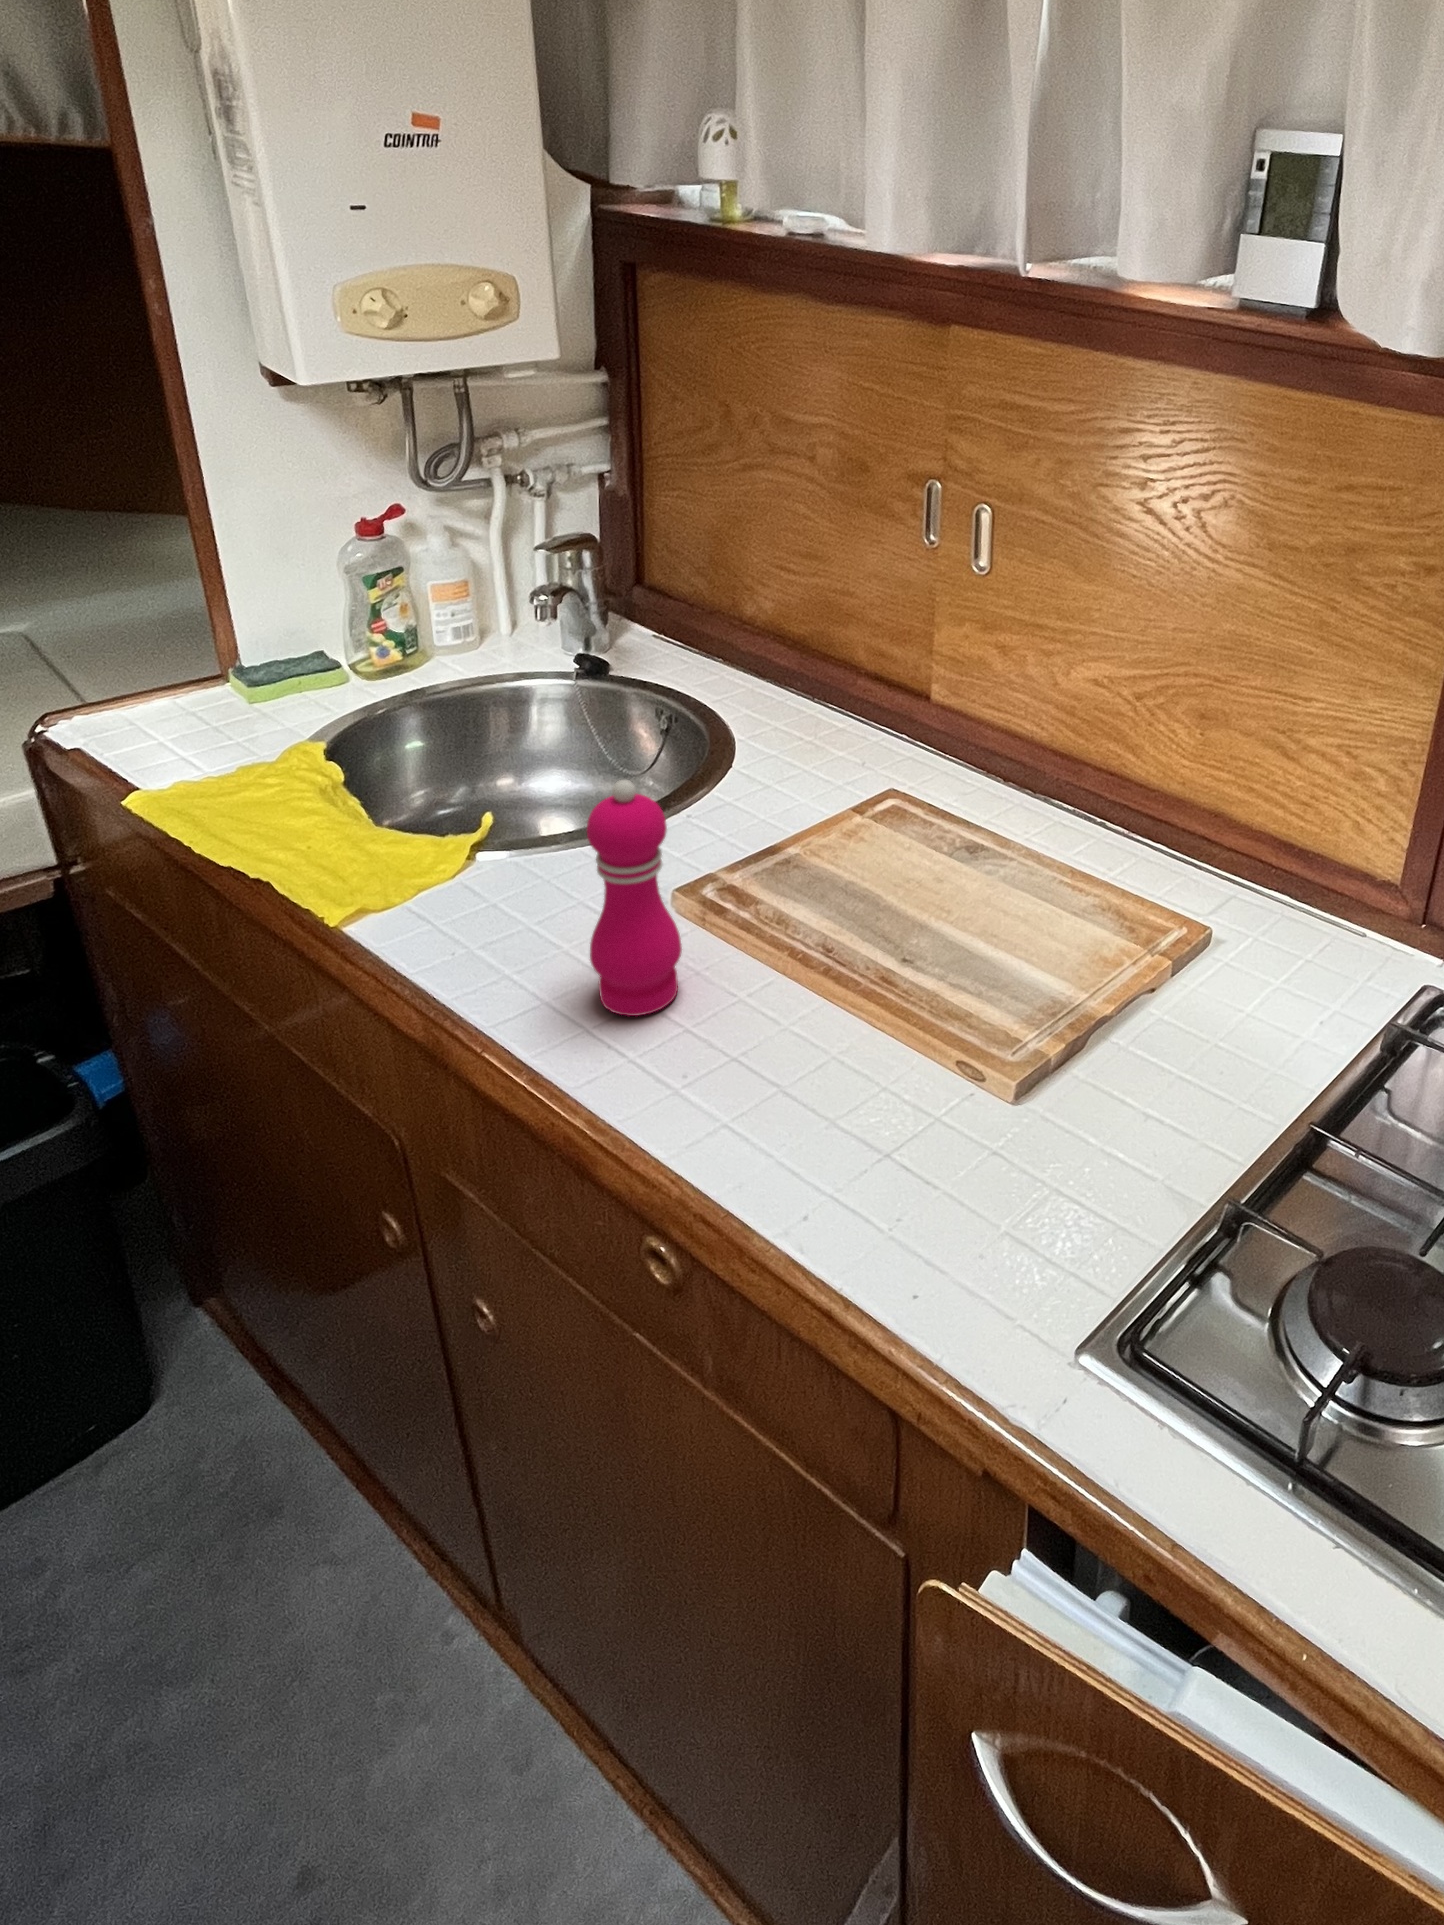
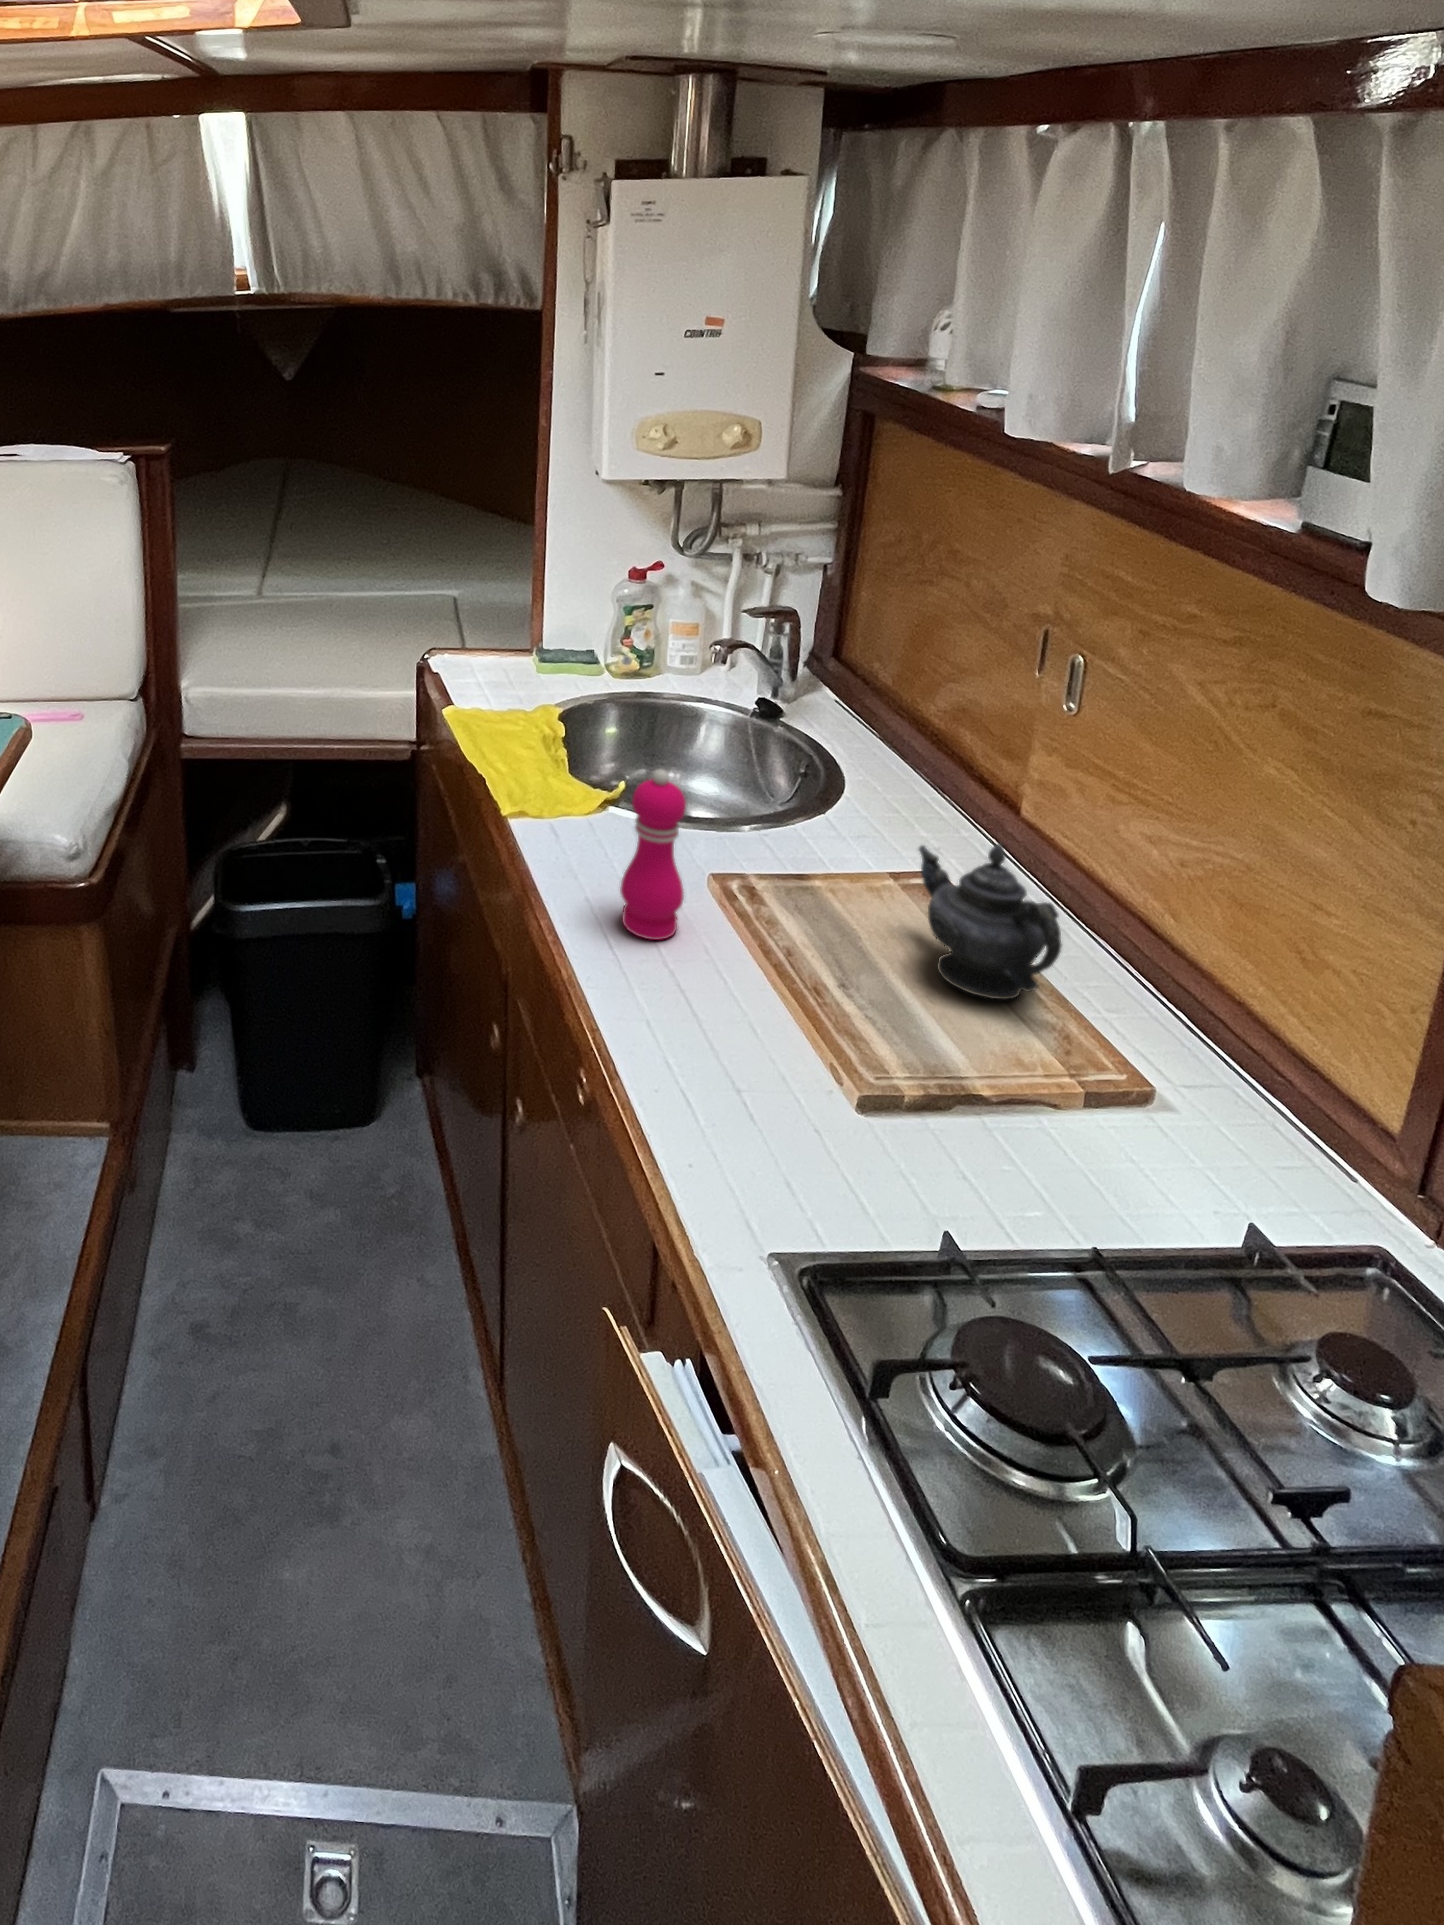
teapot: none [910,734,1102,908] -> present [919,844,1062,999]

